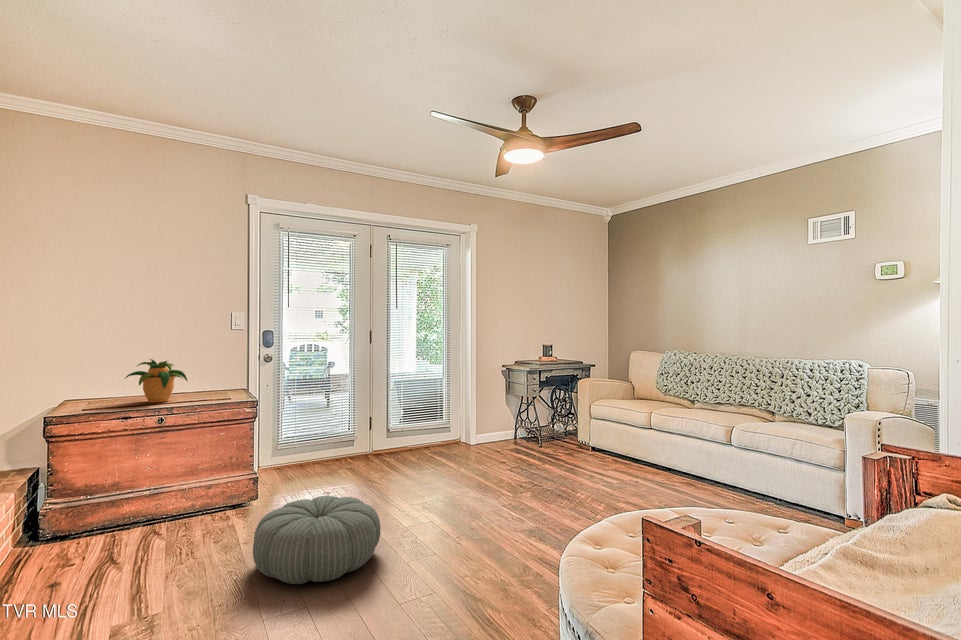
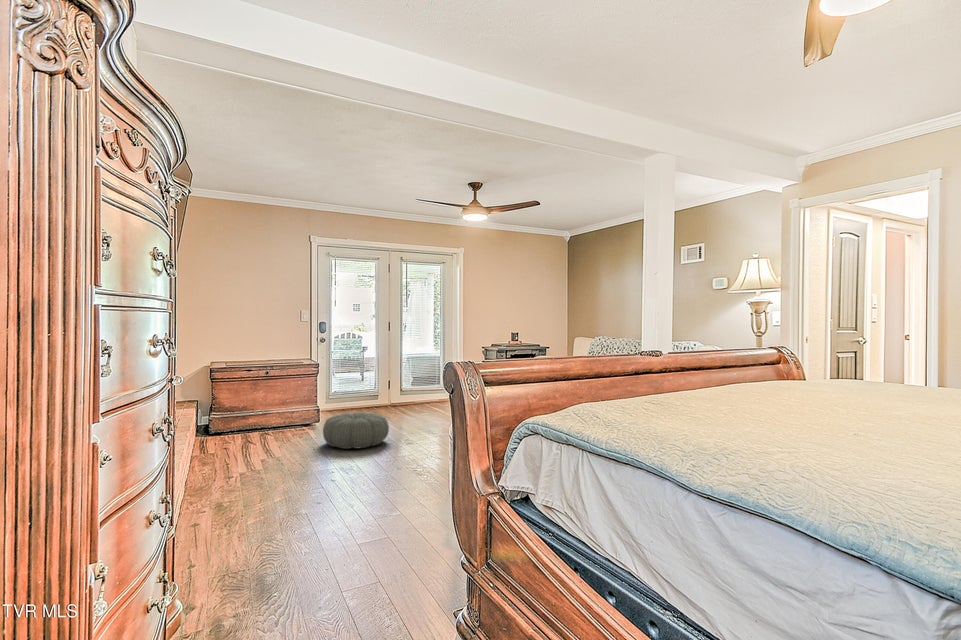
potted plant: present [125,359,187,402] -> none [244,338,278,364]

